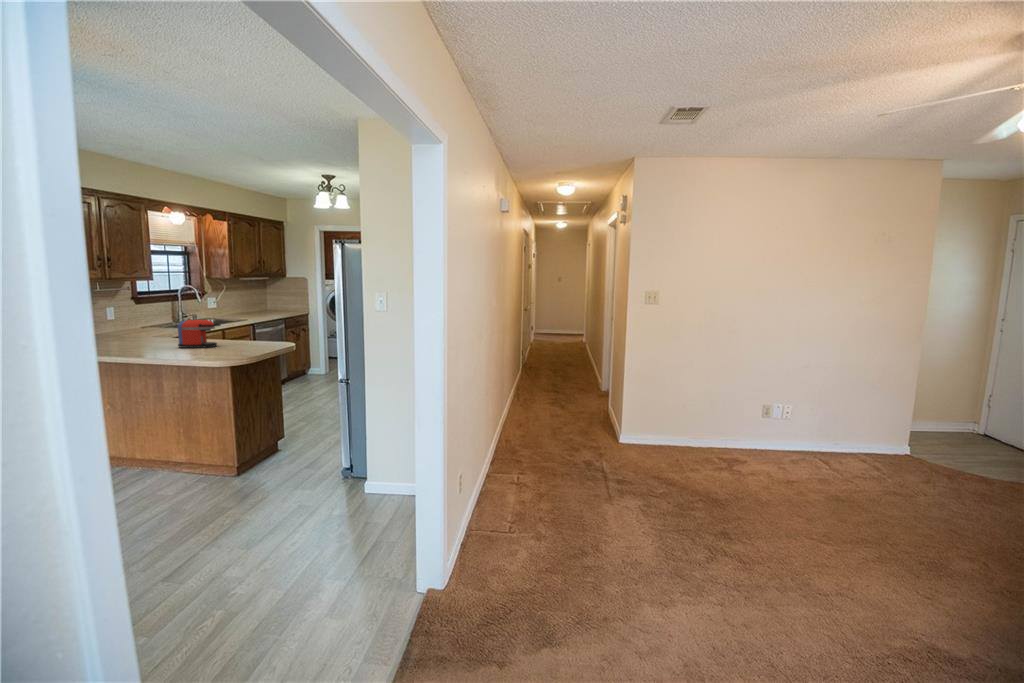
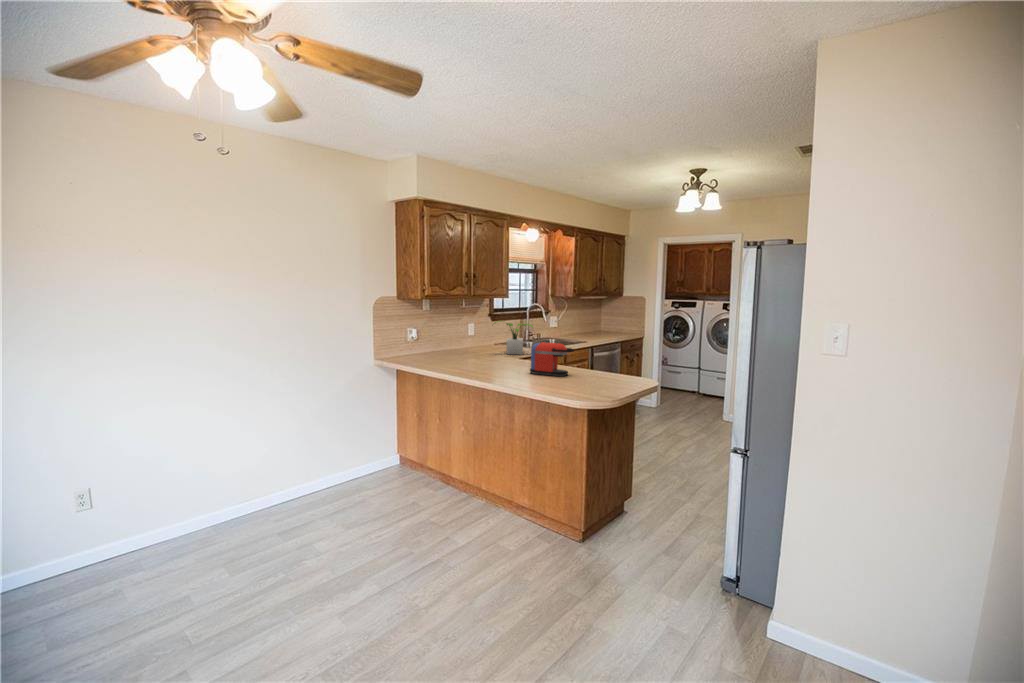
potted plant: none [134,303,183,335] -> present [495,321,533,355]

